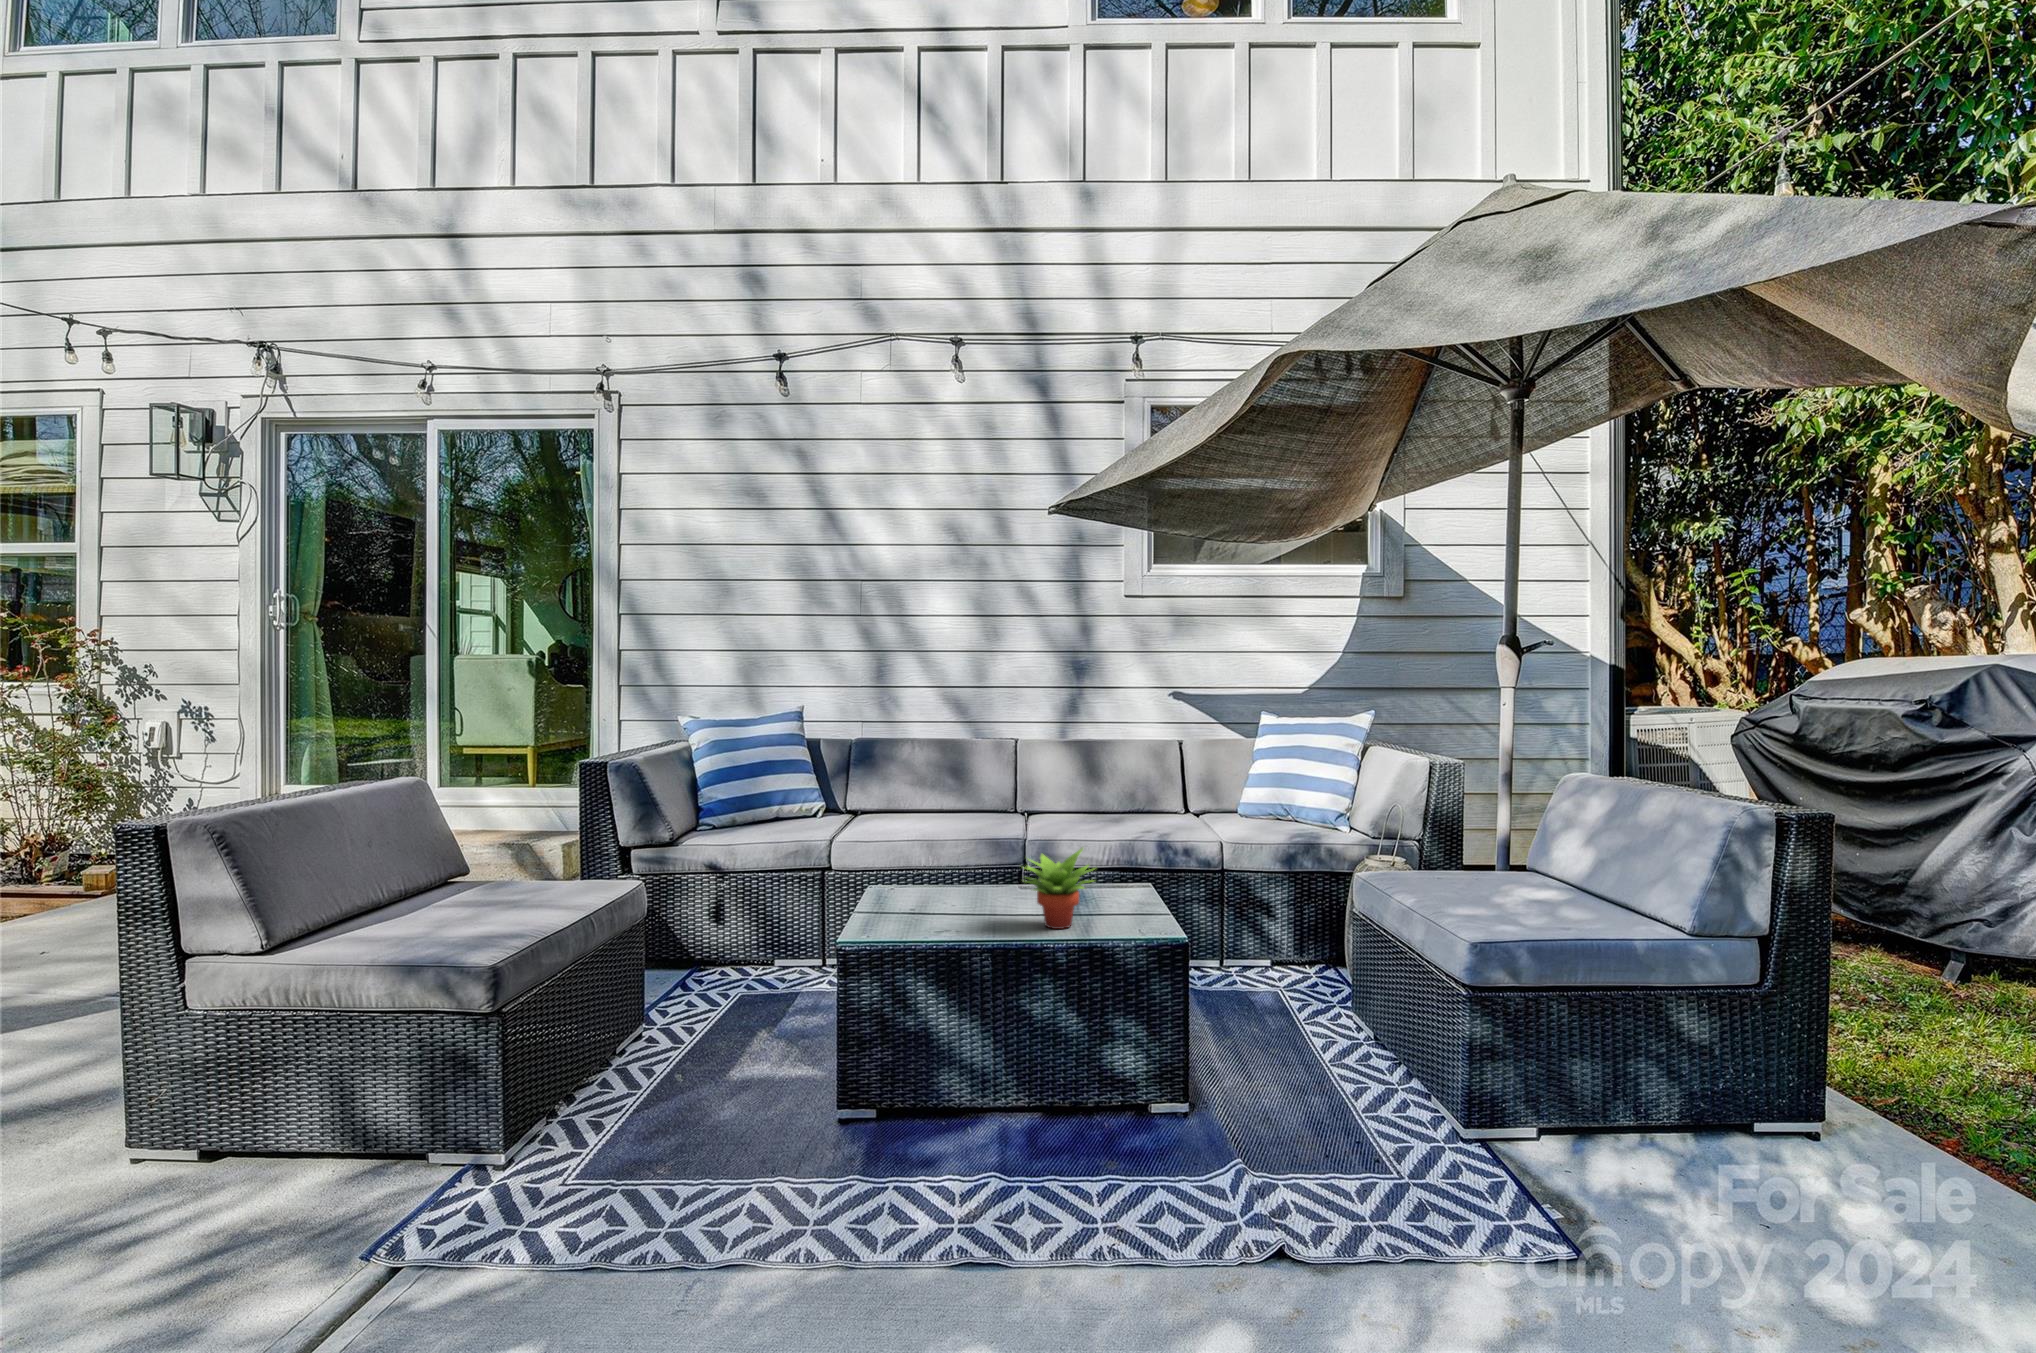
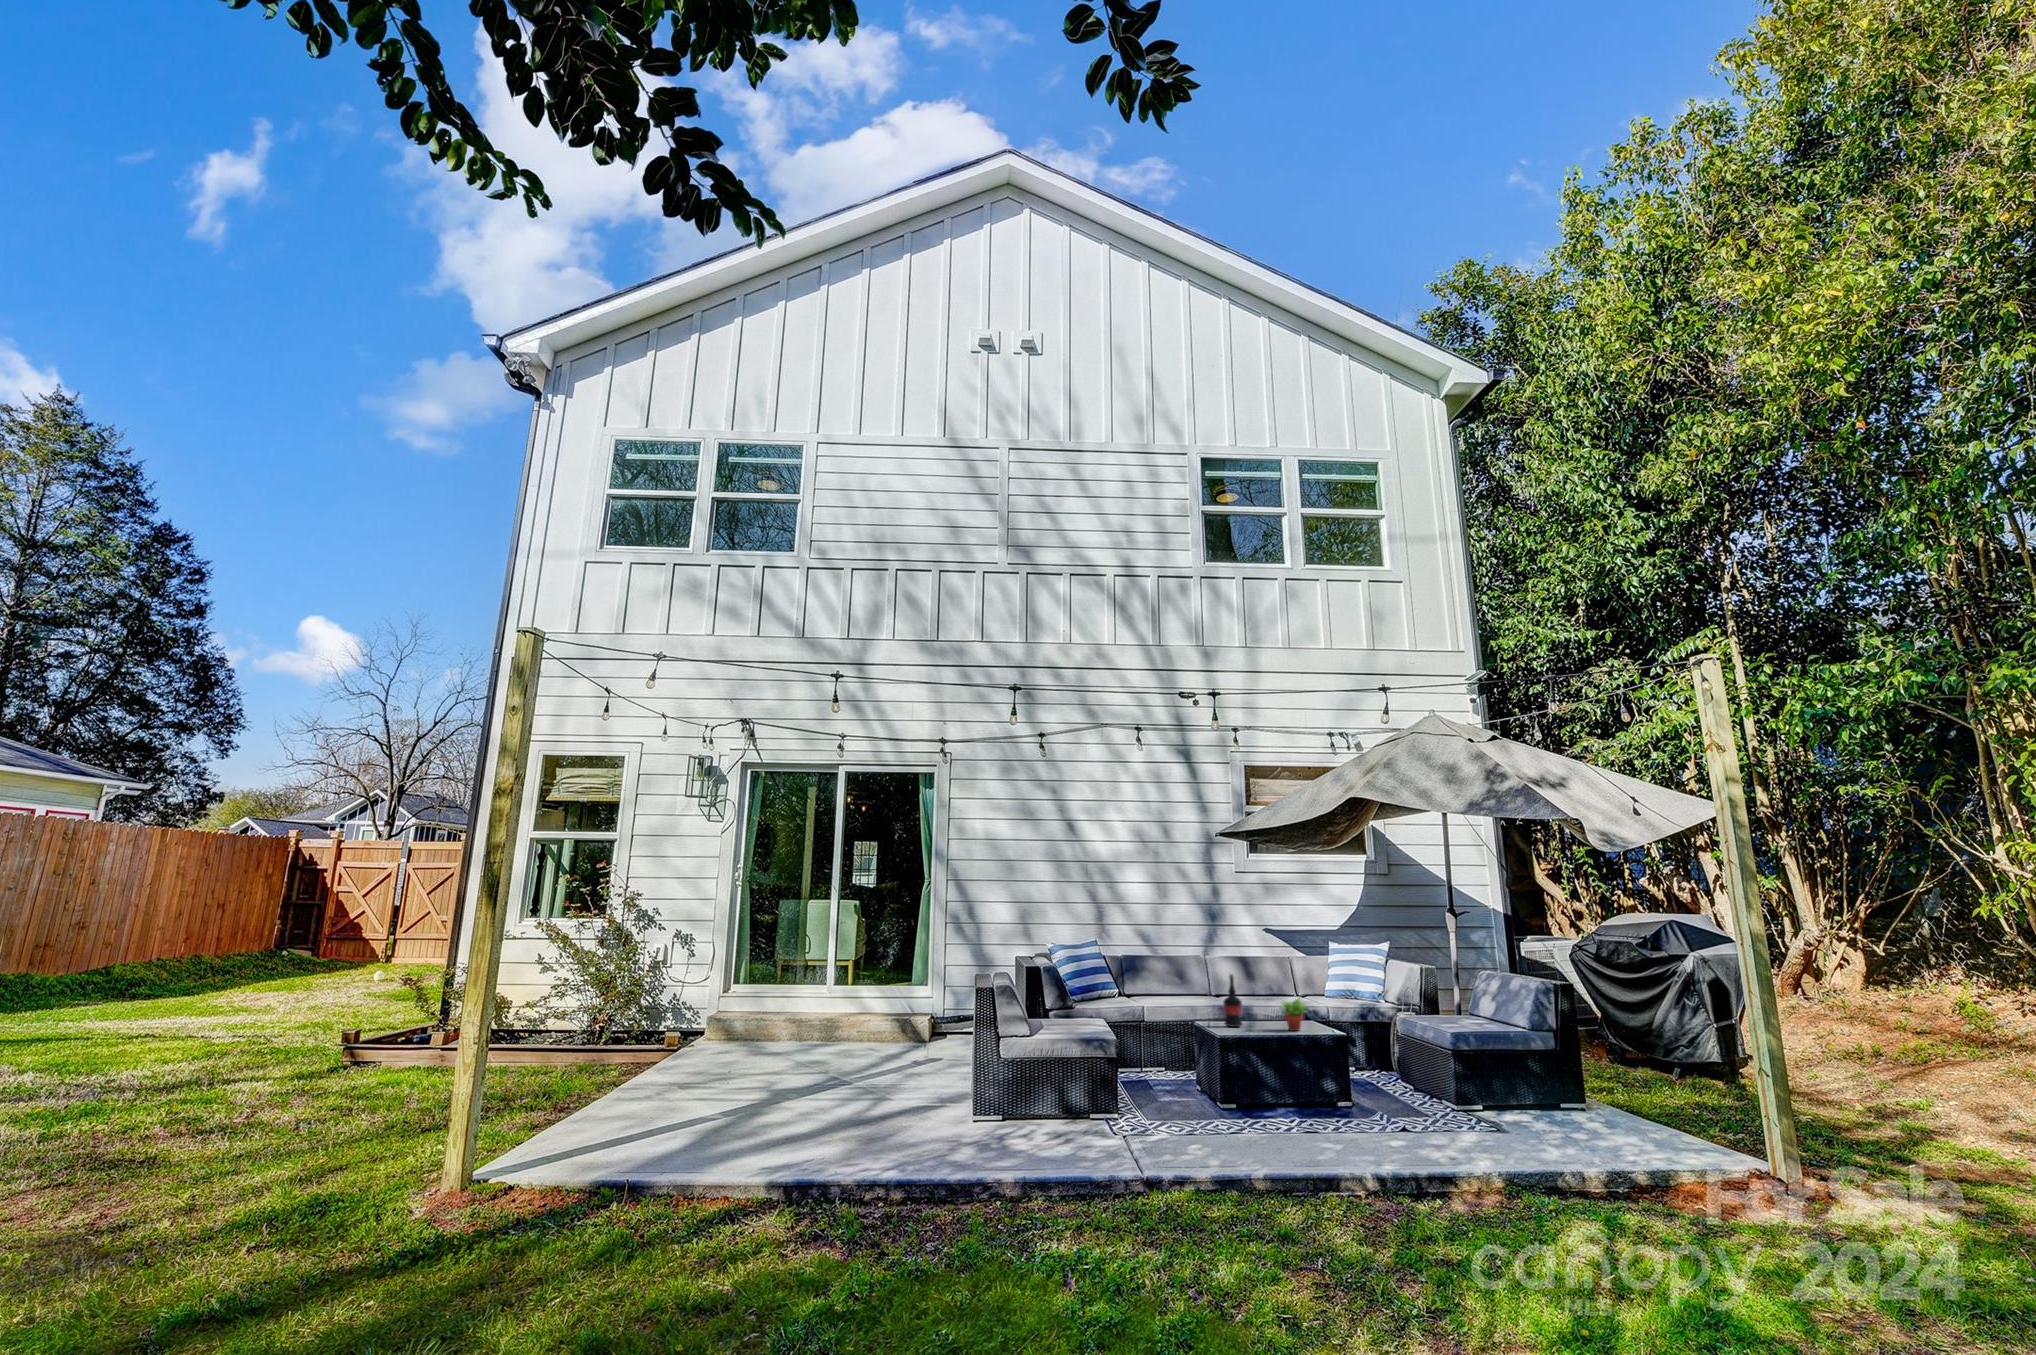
wine bottle: none [925,795,965,909] -> present [1223,974,1242,1027]

